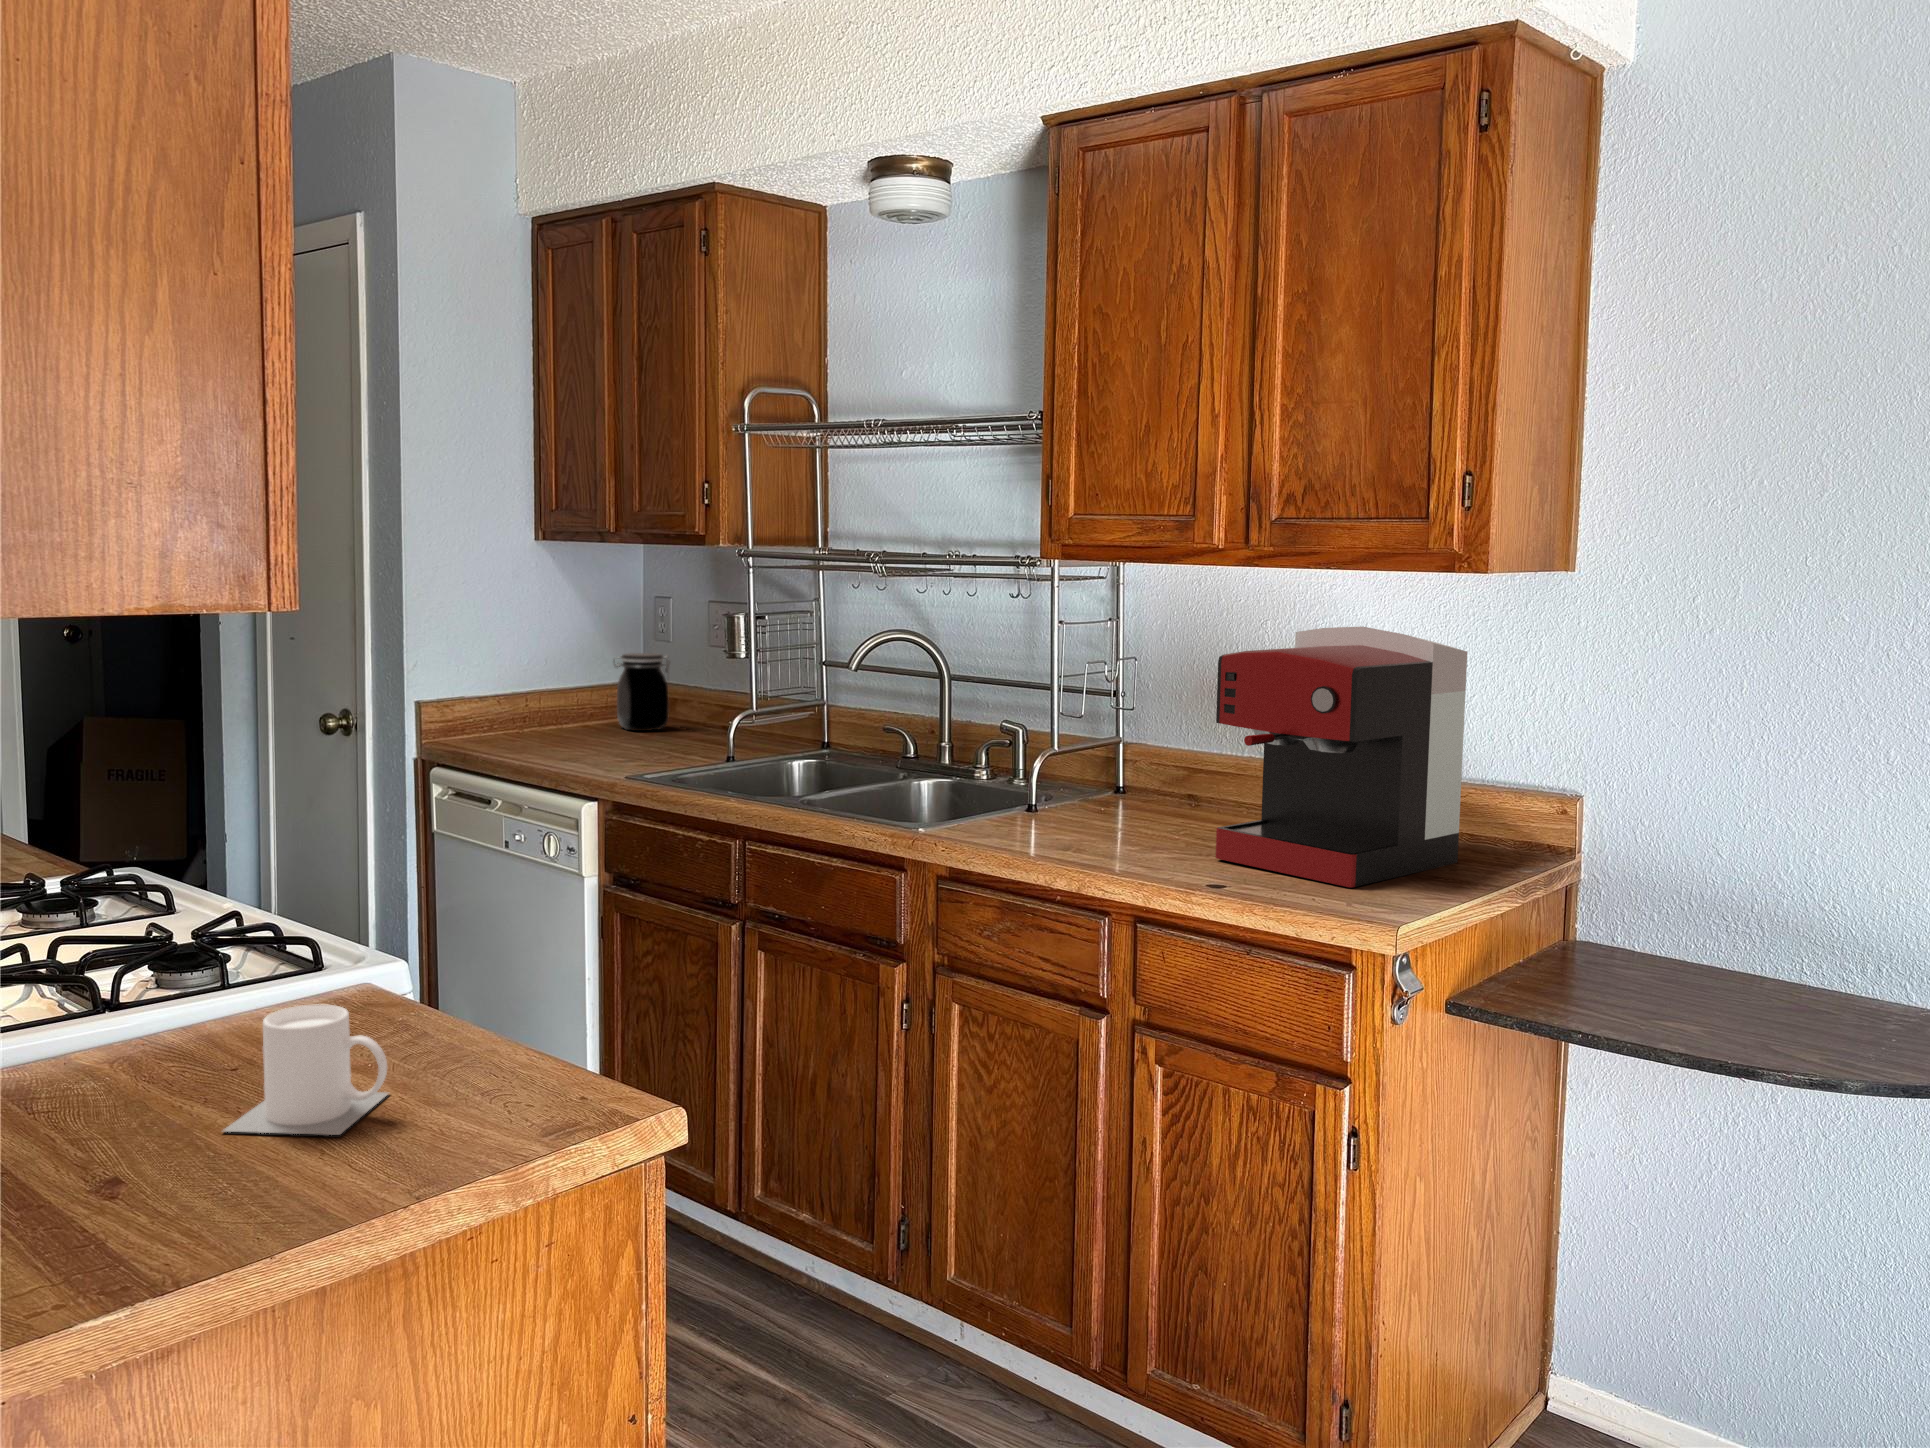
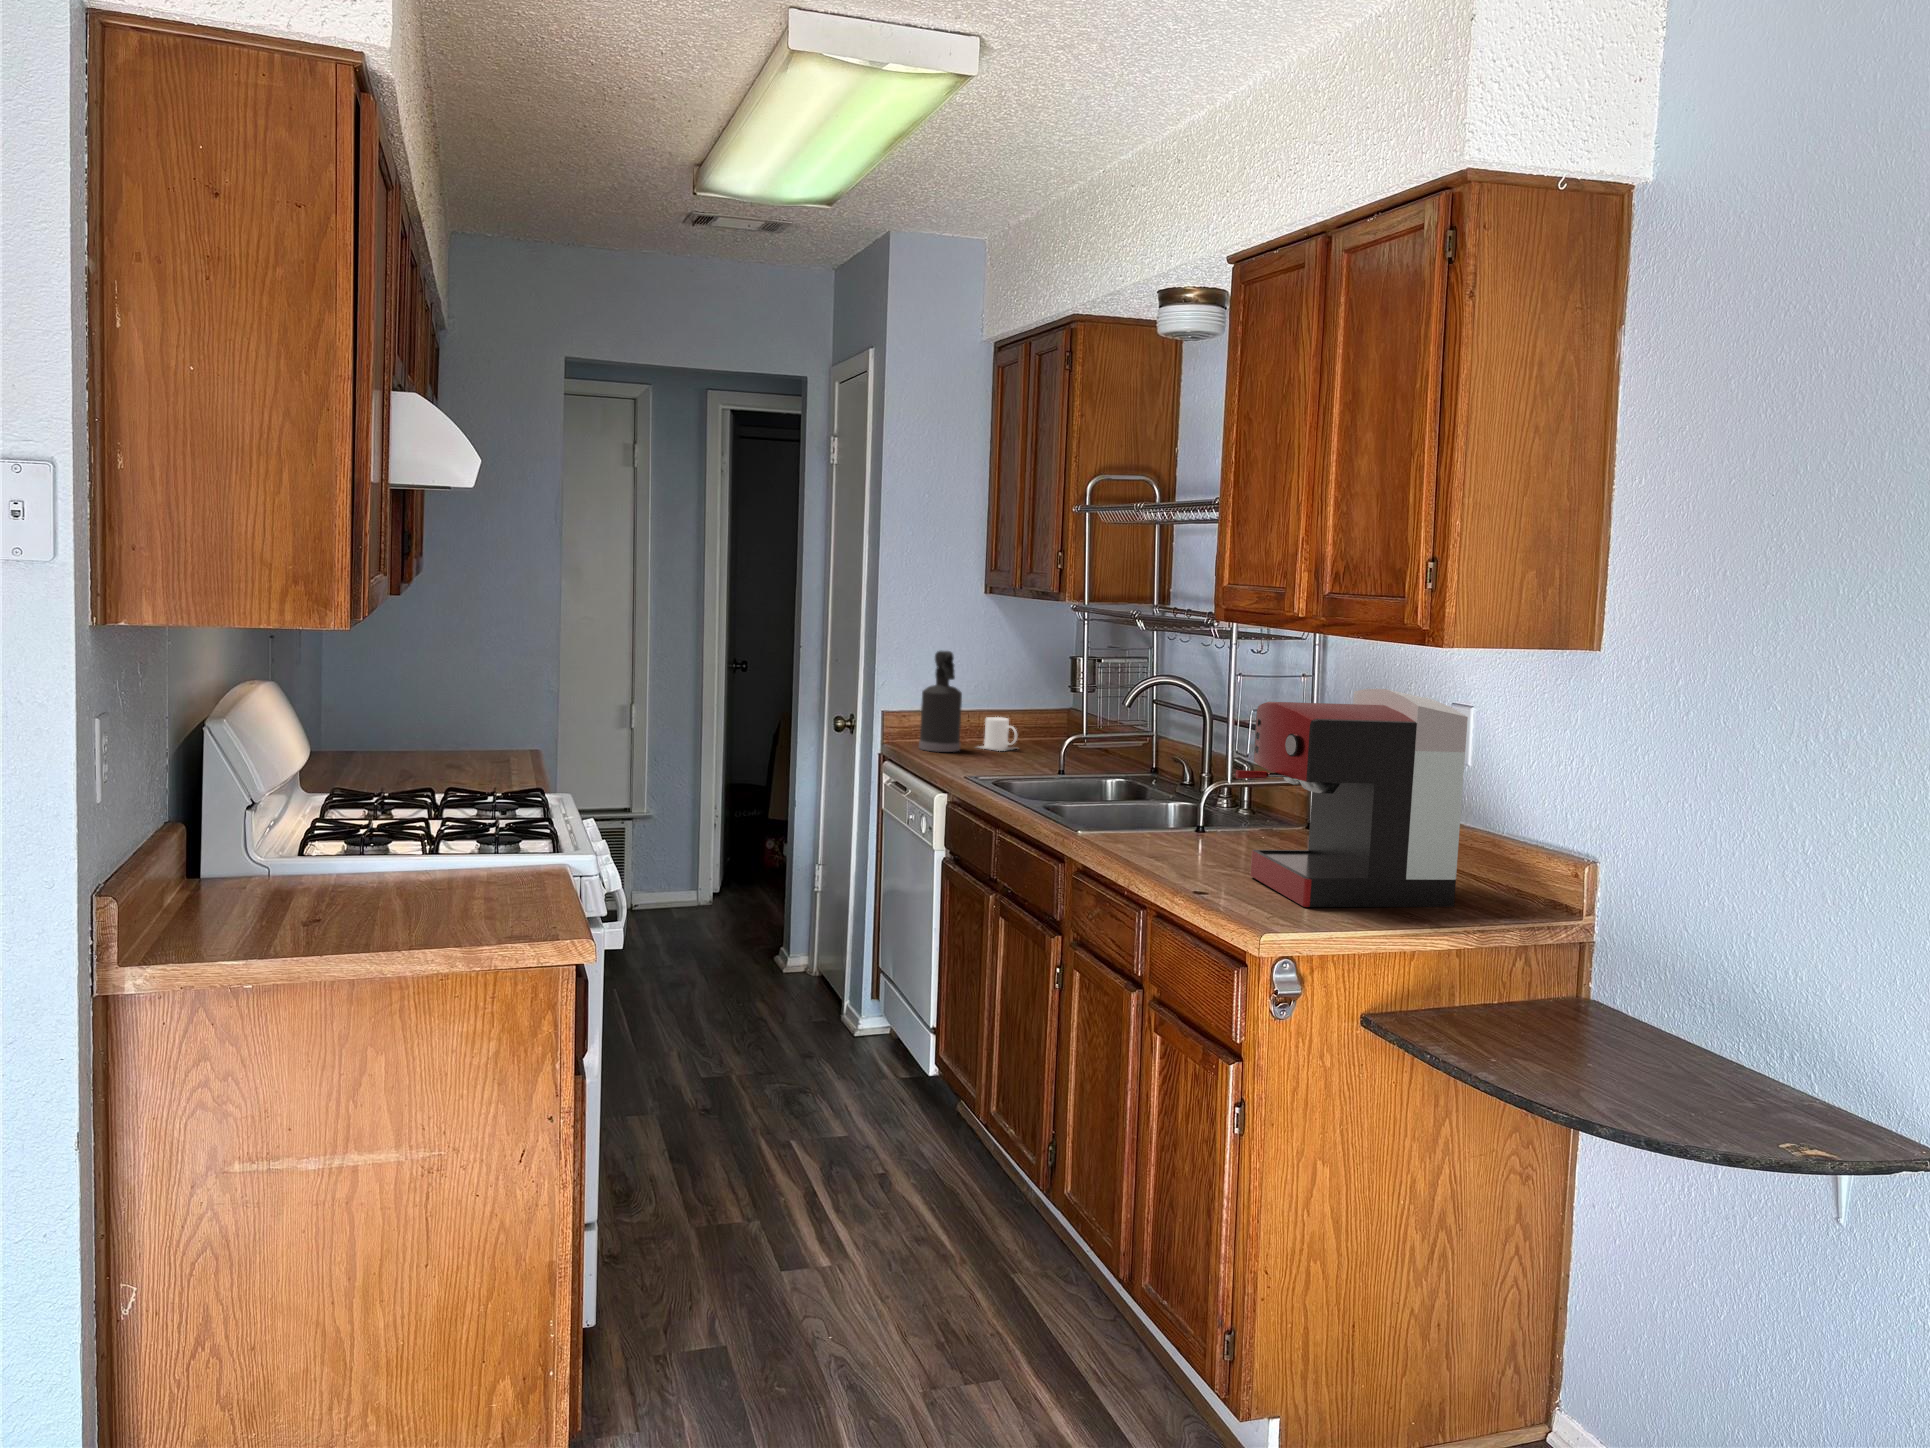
spray bottle: none [492,617,548,748] -> present [919,651,962,752]
jar: present [615,653,670,731] -> none [1039,687,1084,750]
mug: present [224,1004,388,1135] -> present [979,717,1017,751]

